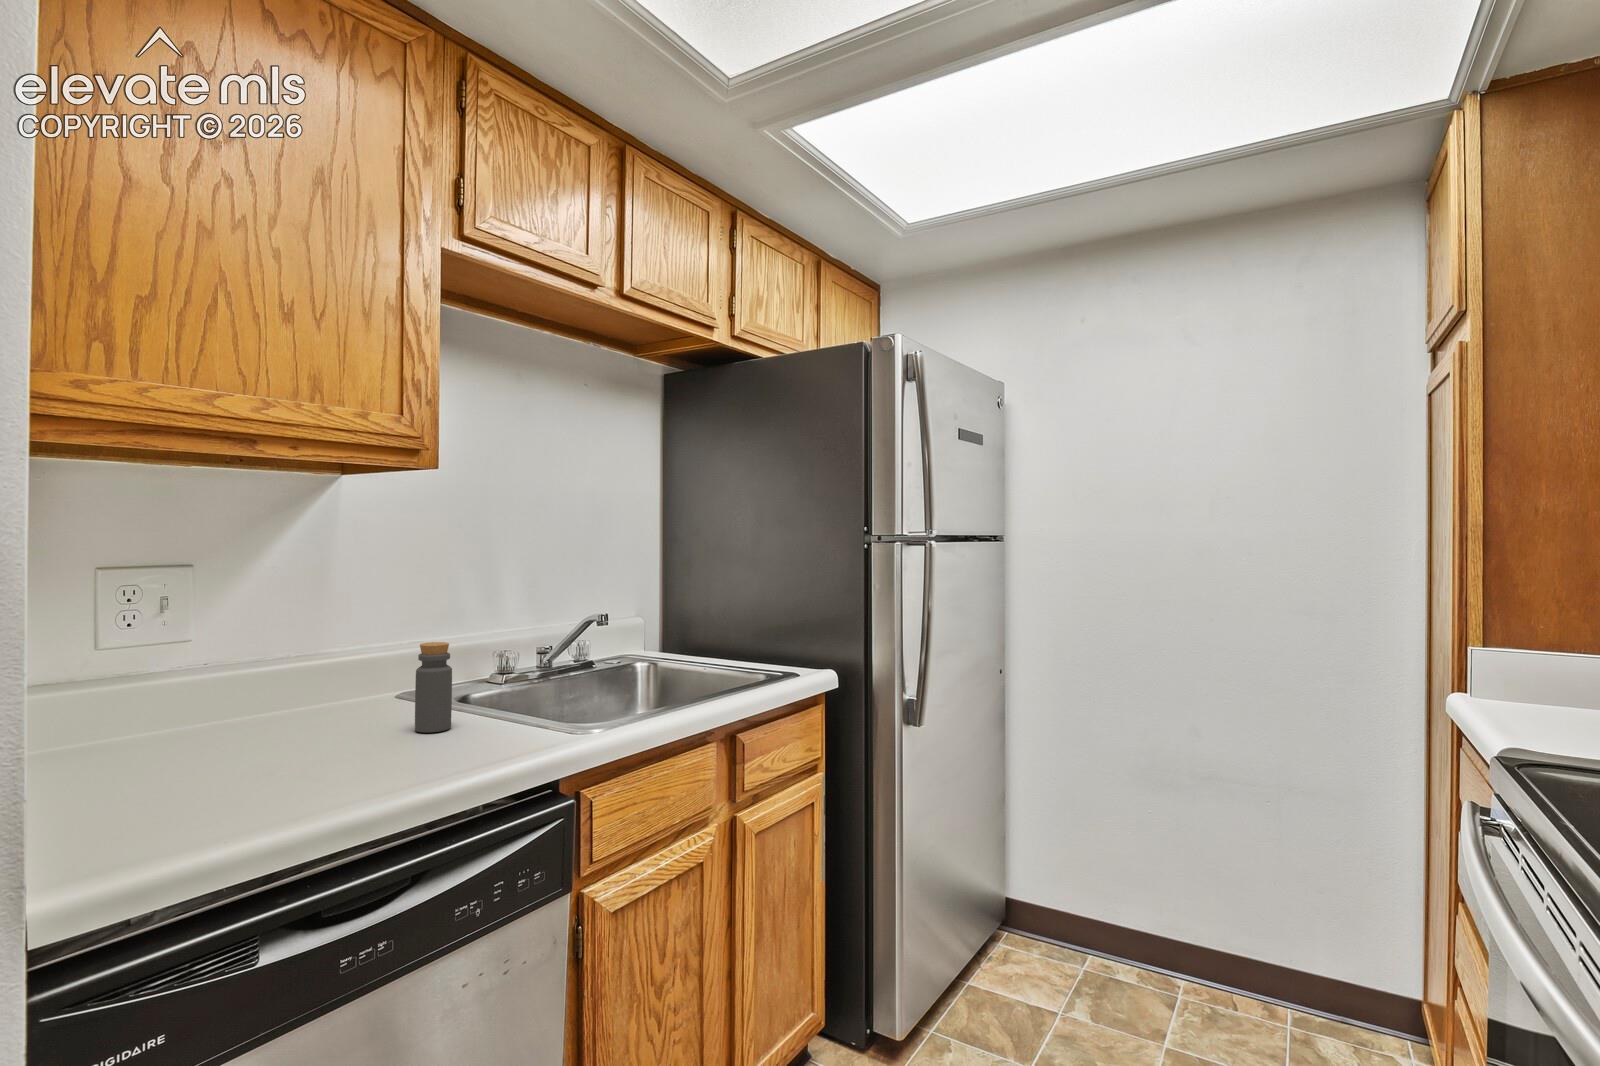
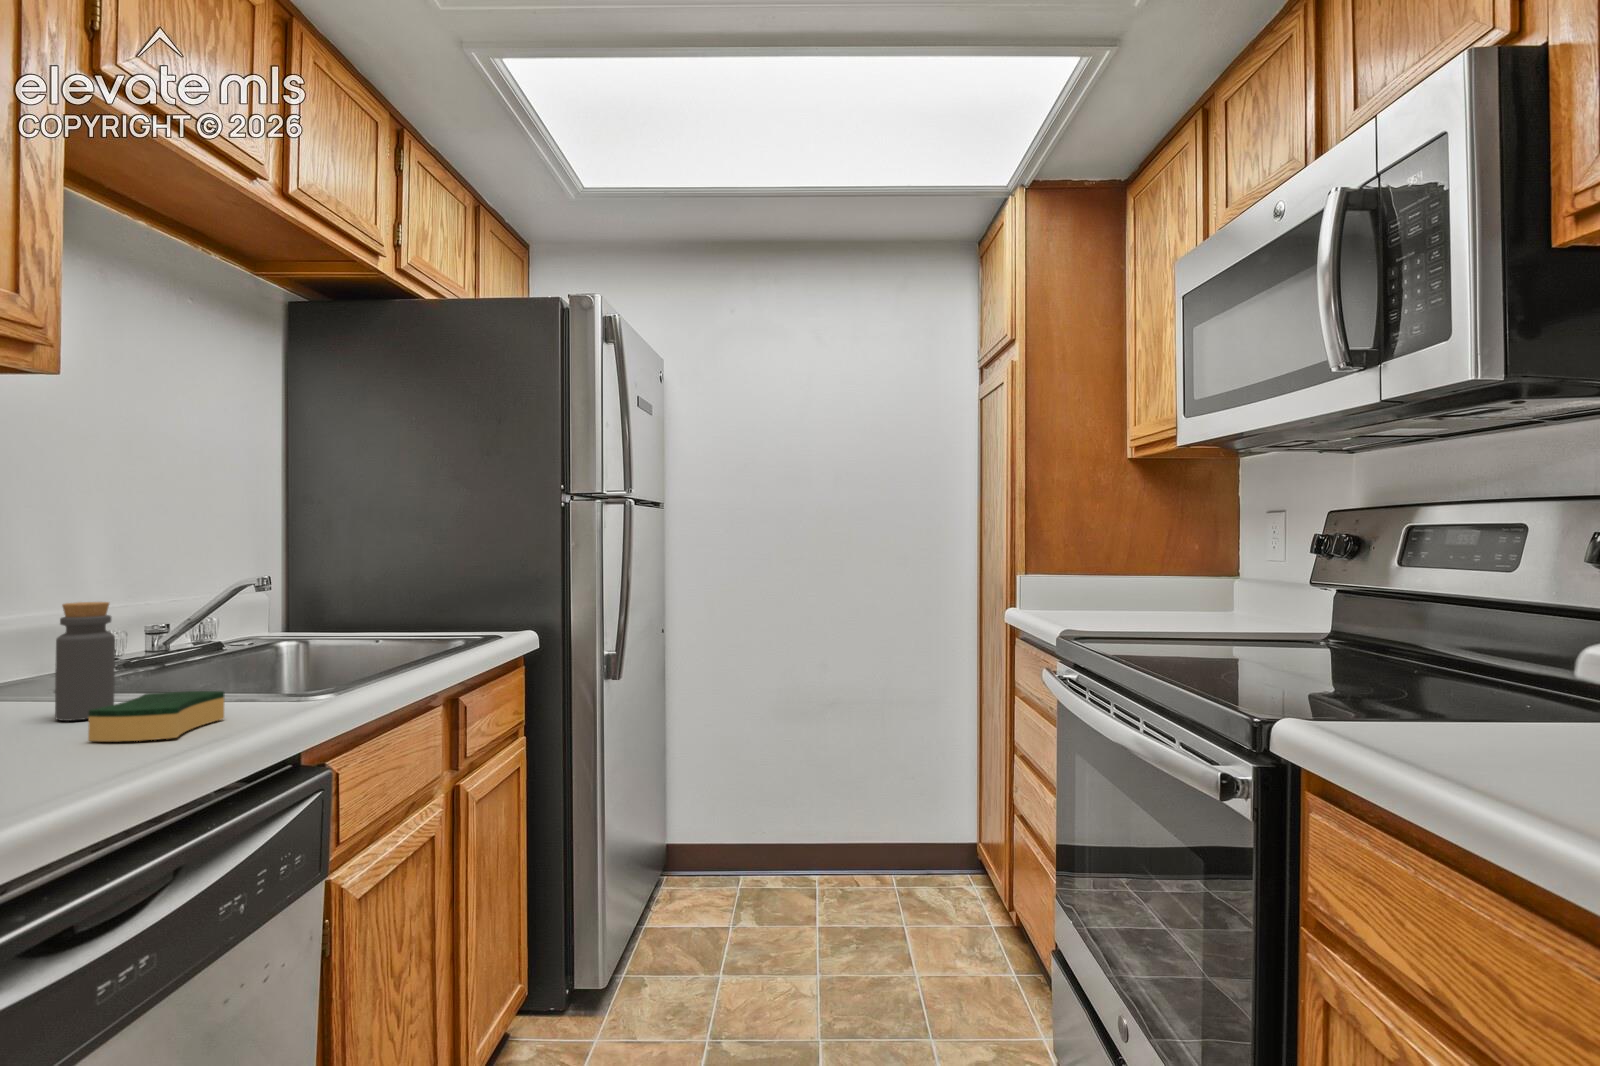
sponge: none [403,719,499,763] -> present [88,691,224,742]

